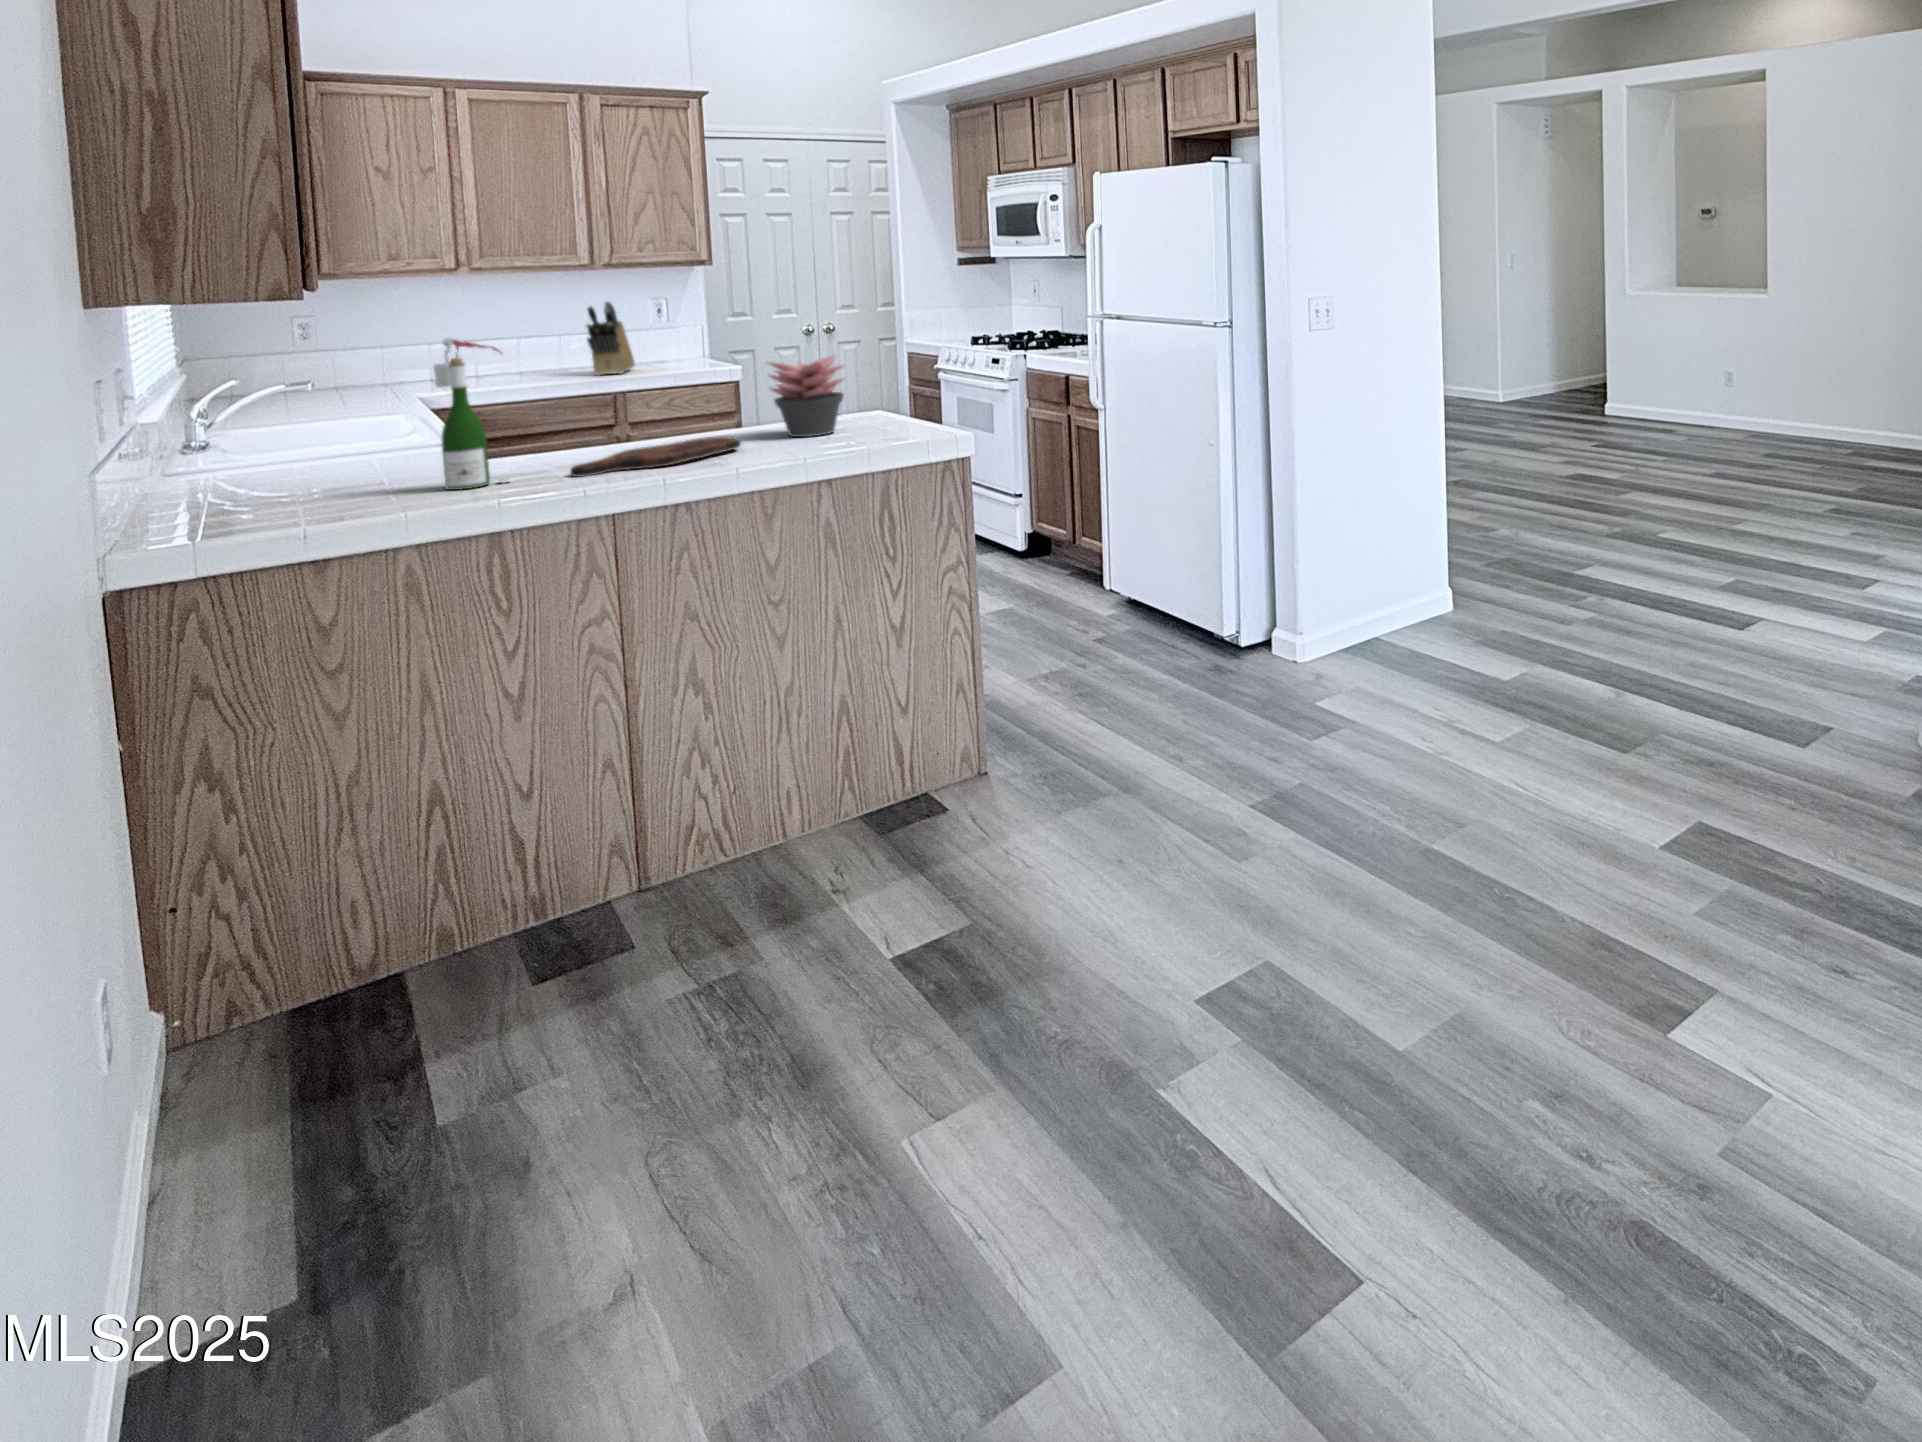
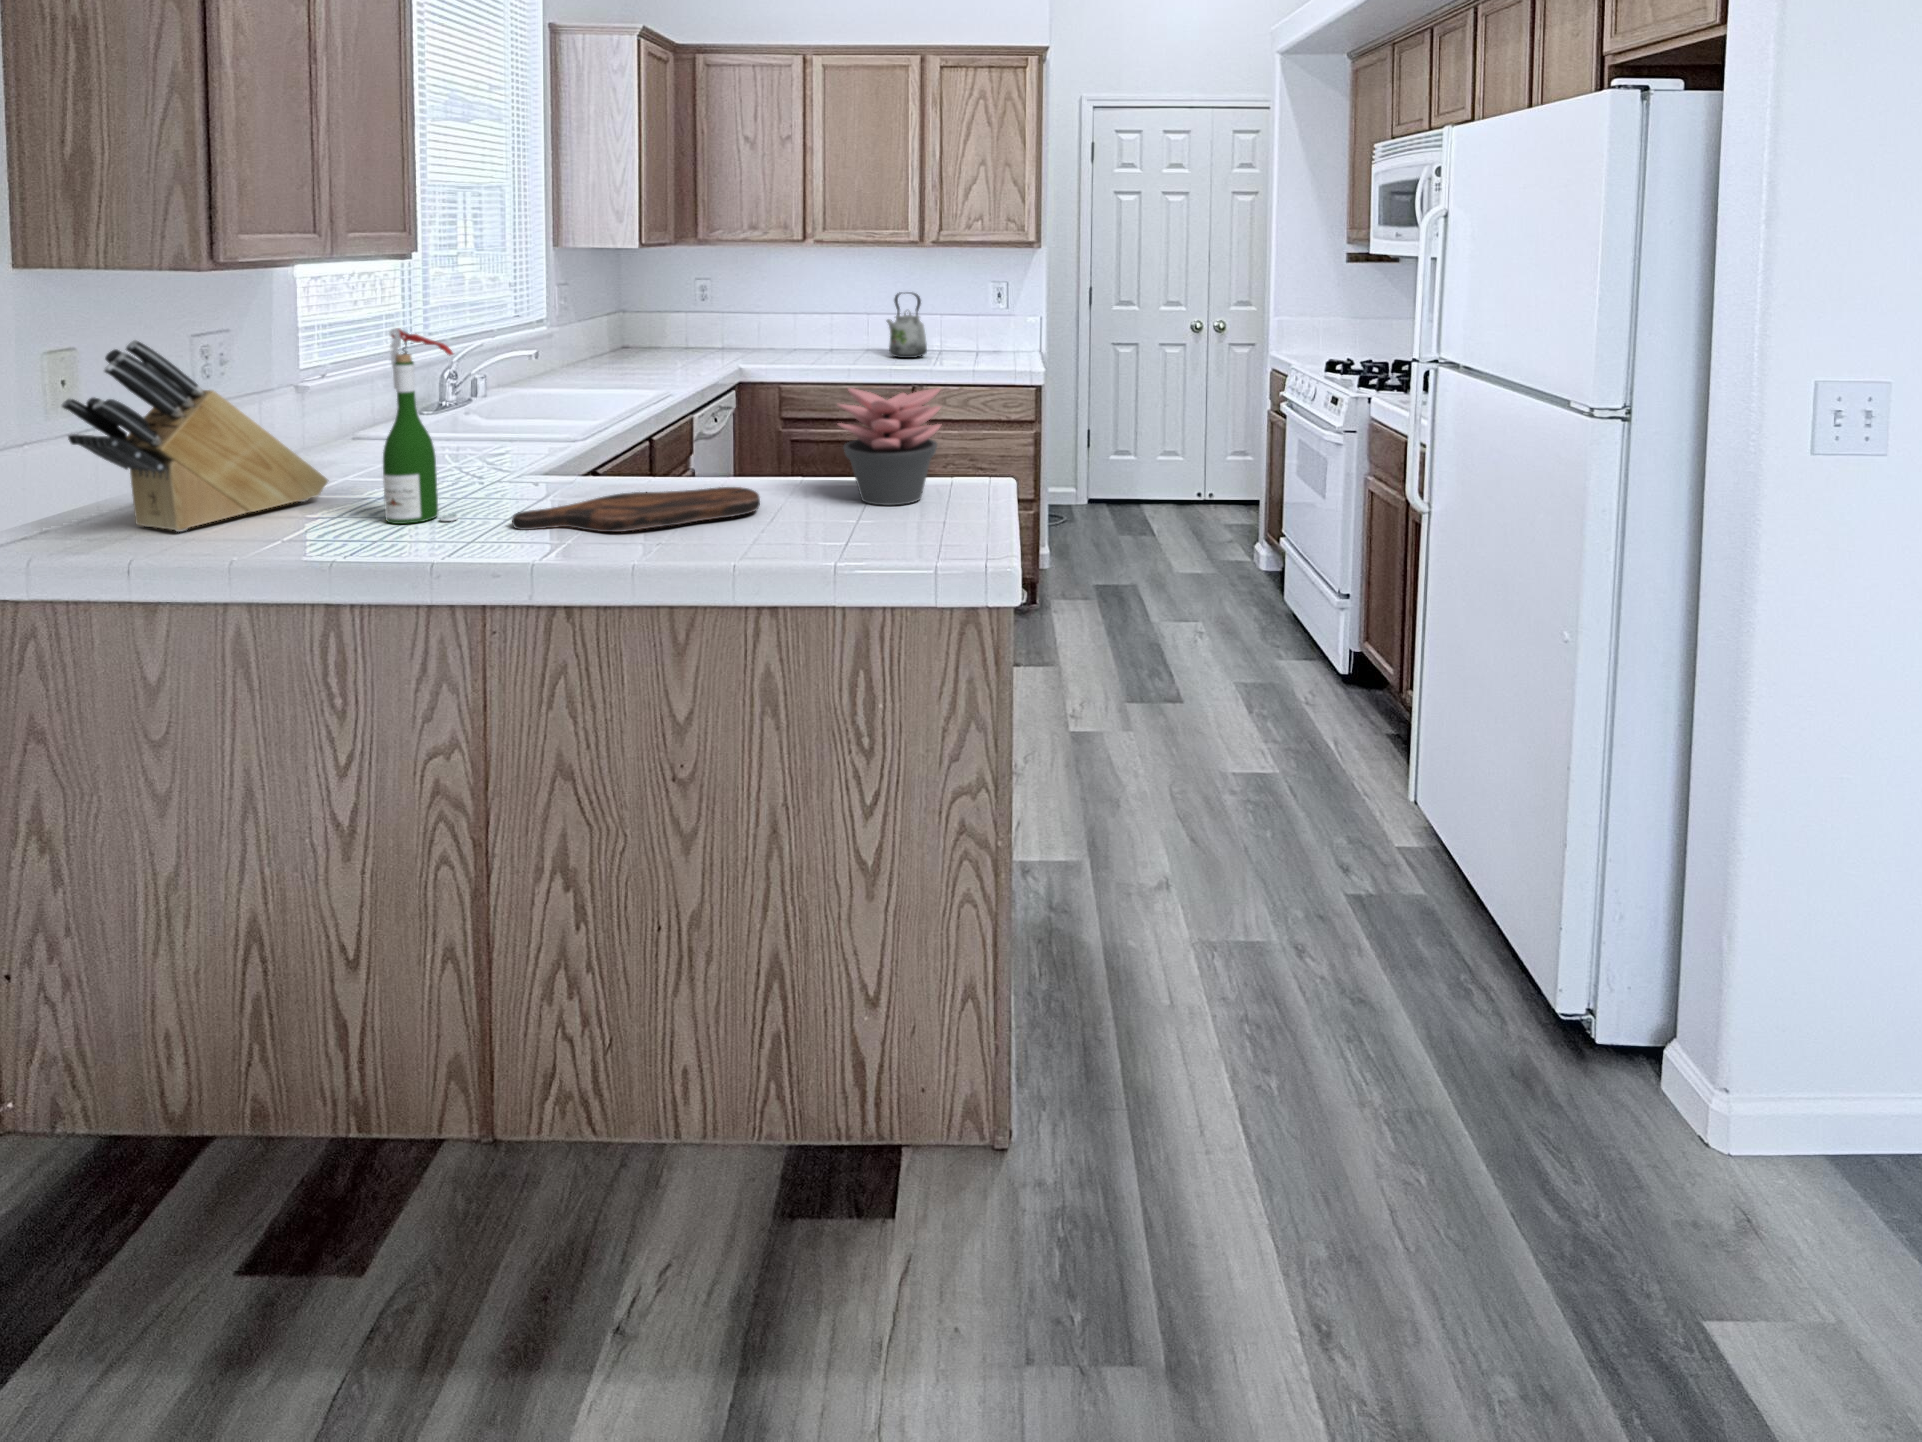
knife block: present [587,302,635,376] -> present [62,340,328,532]
kettle: none [522,320,579,385] -> present [887,293,927,358]

